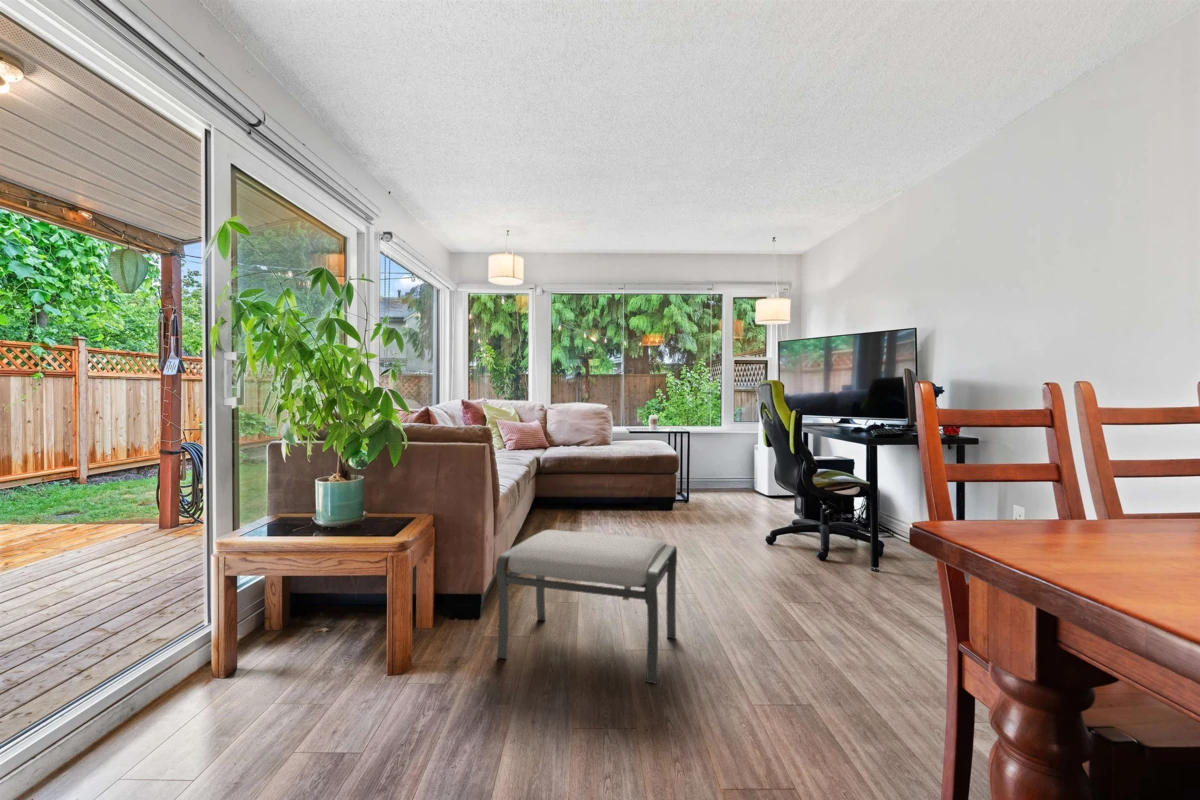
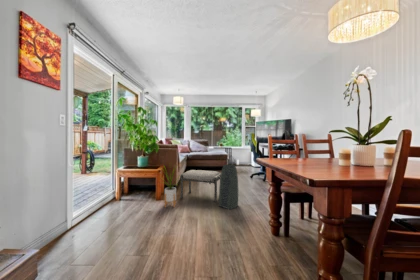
house plant: none [387,502,503,729] -> present [165,172,176,207]
air purifier: none [674,521,761,744] -> present [219,165,238,209]

